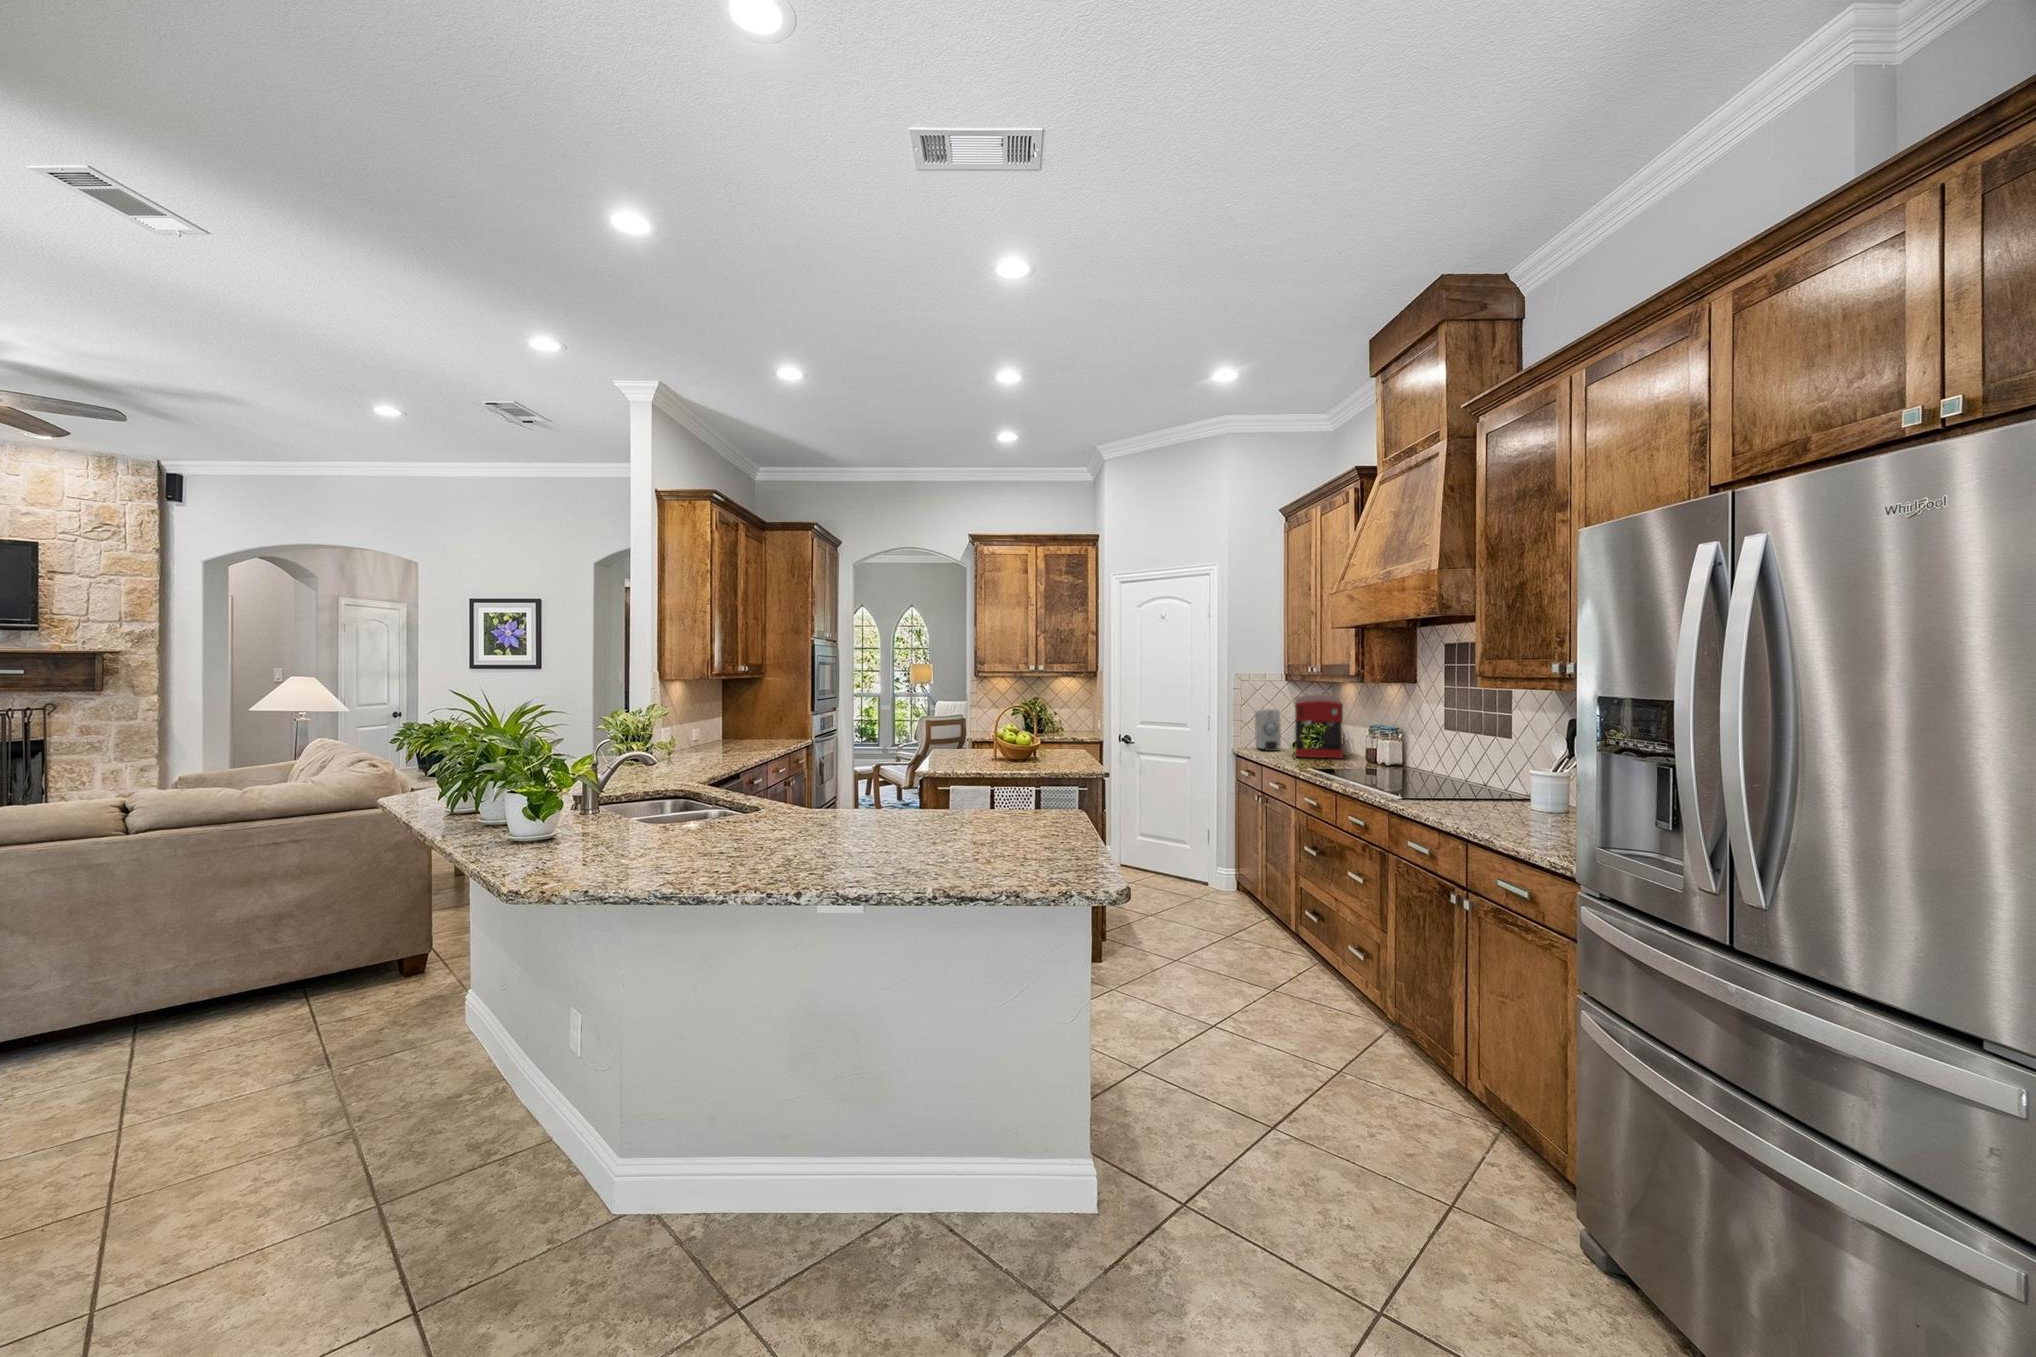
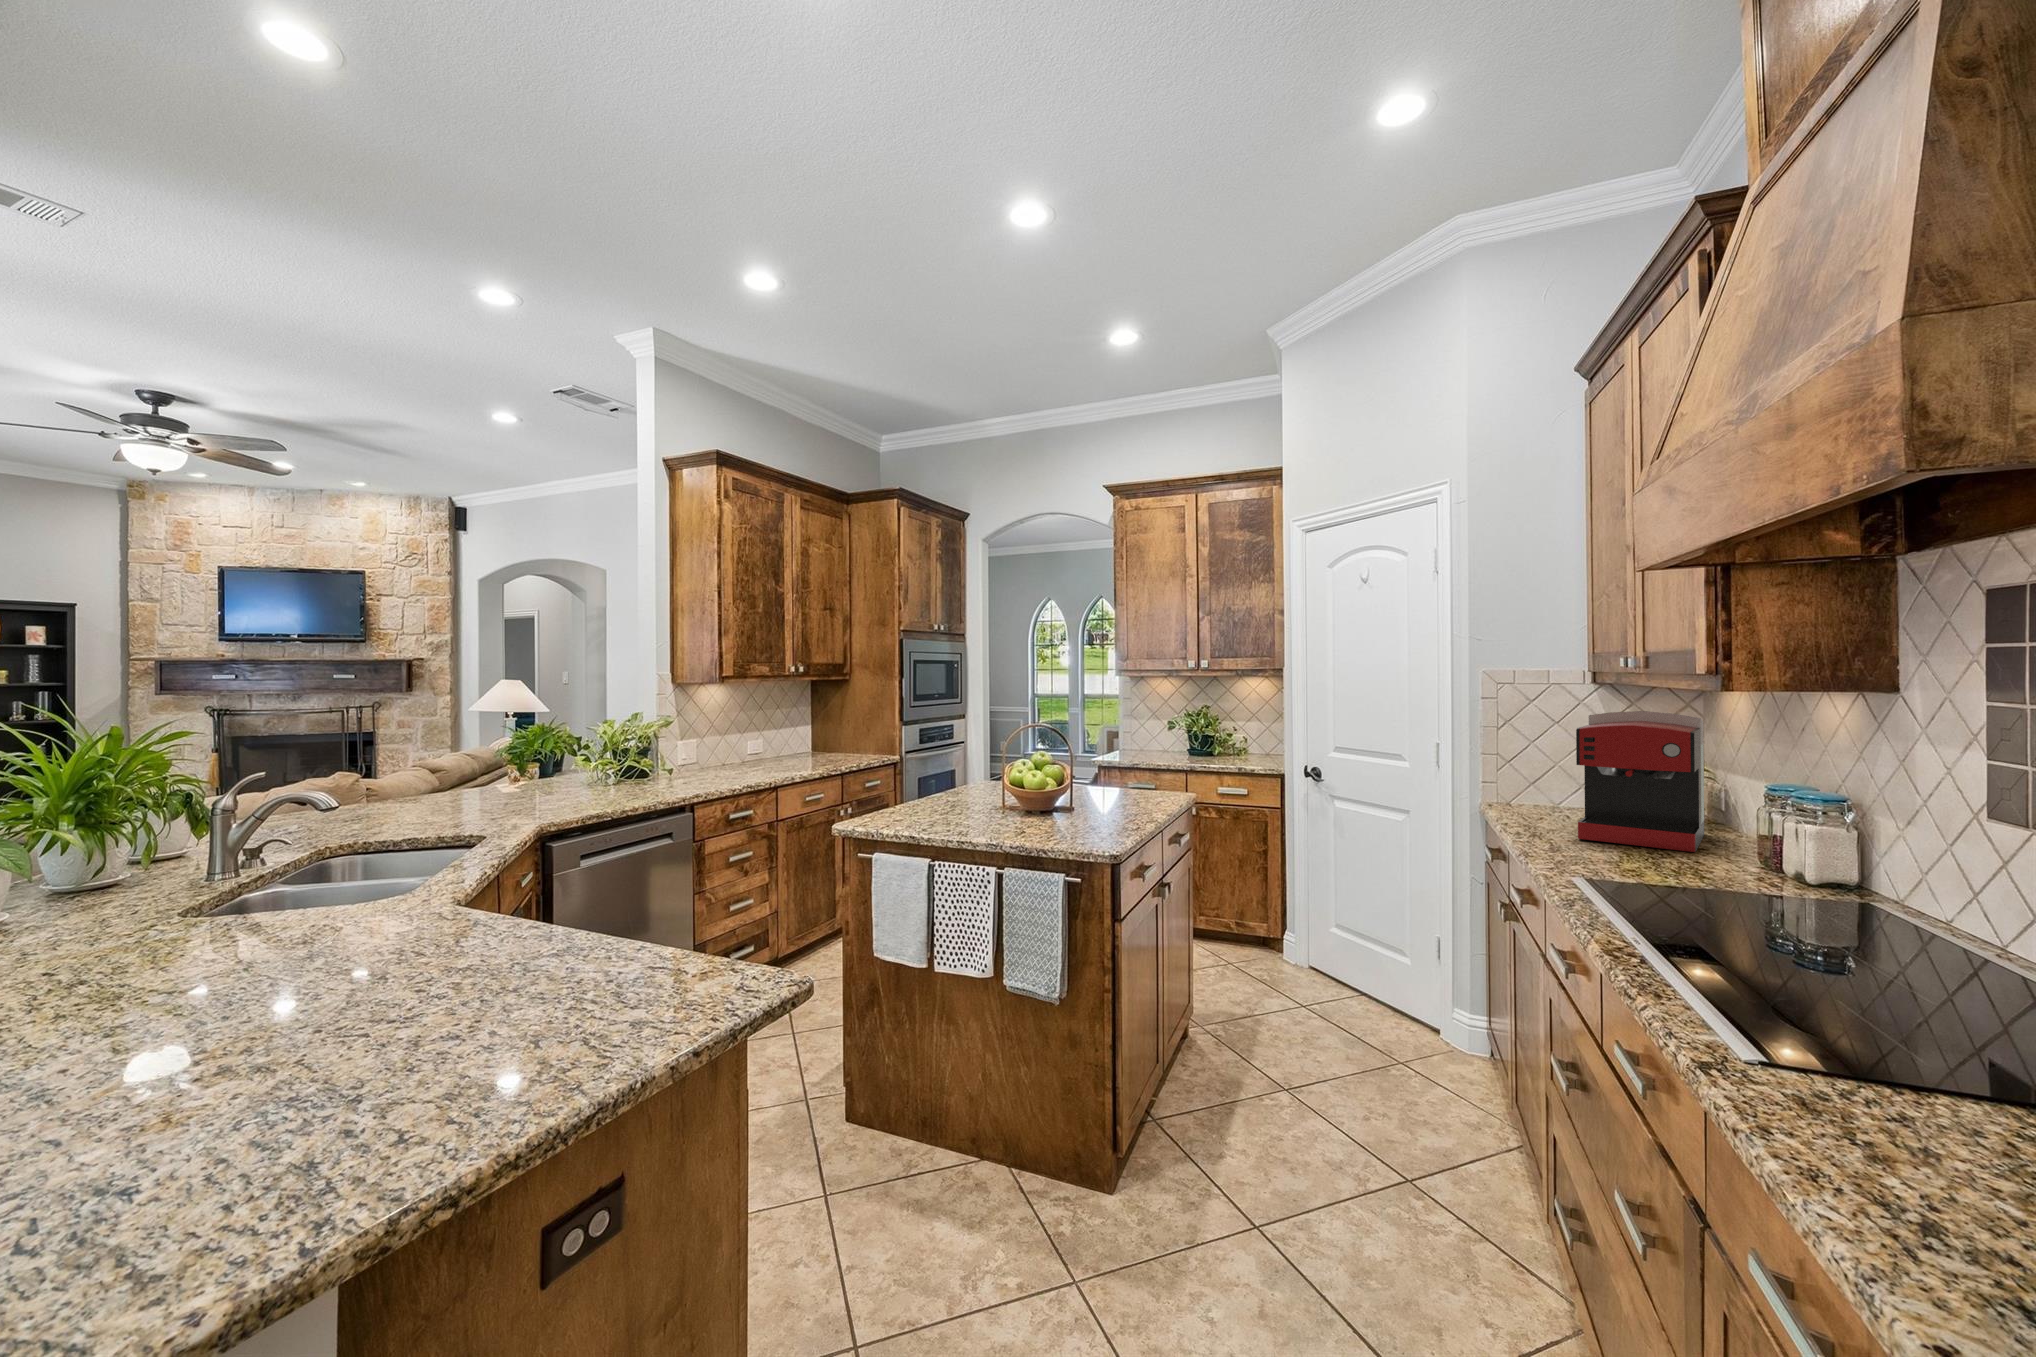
soap dispenser: present [1255,709,1281,751] -> none [1518,737,1565,817]

